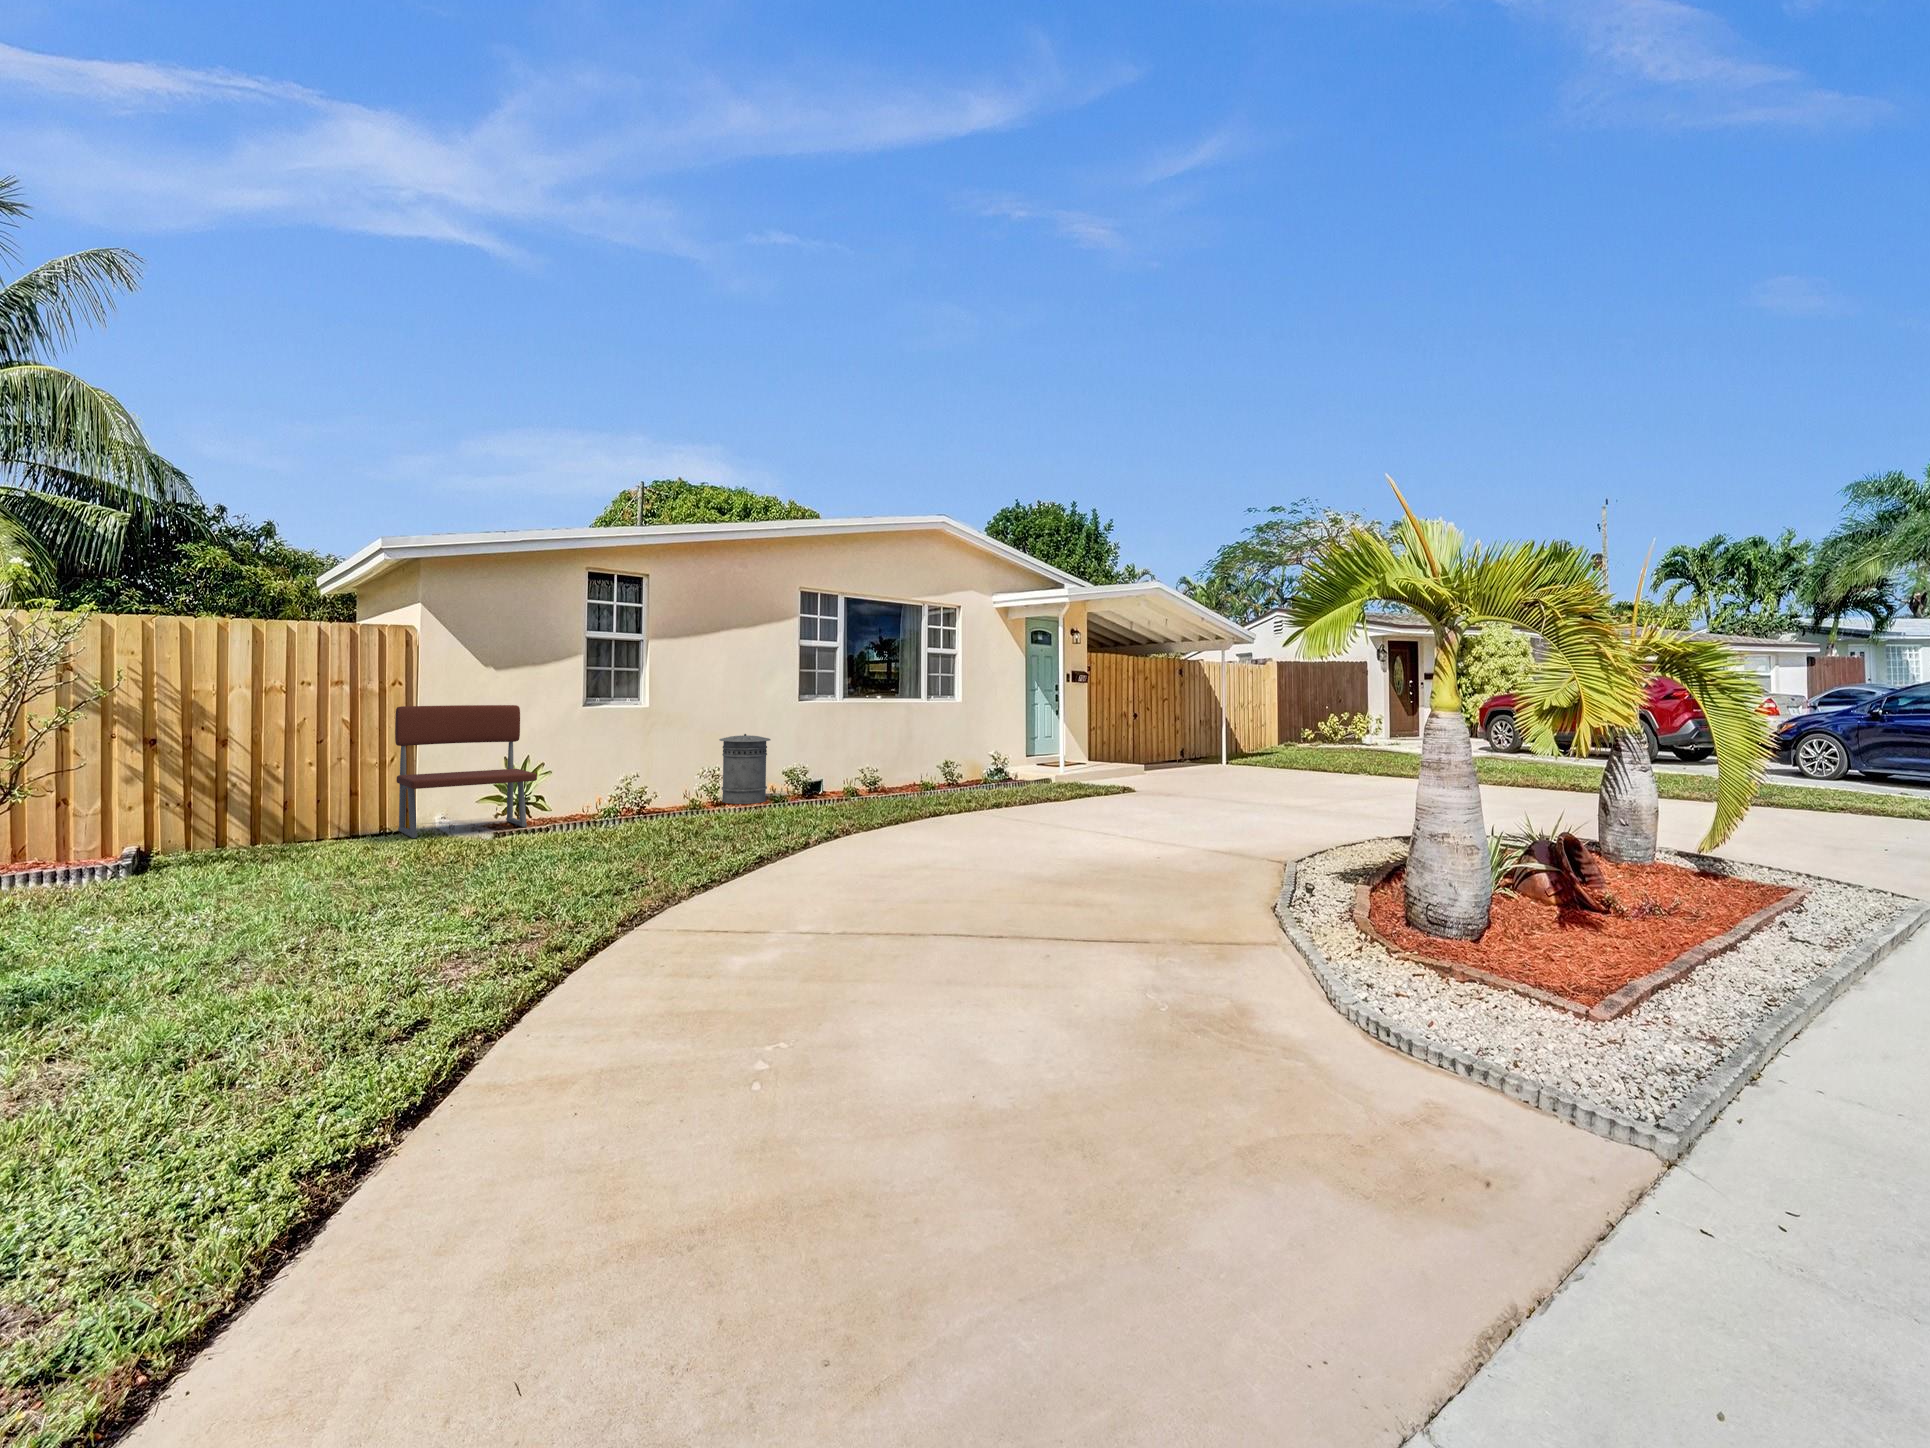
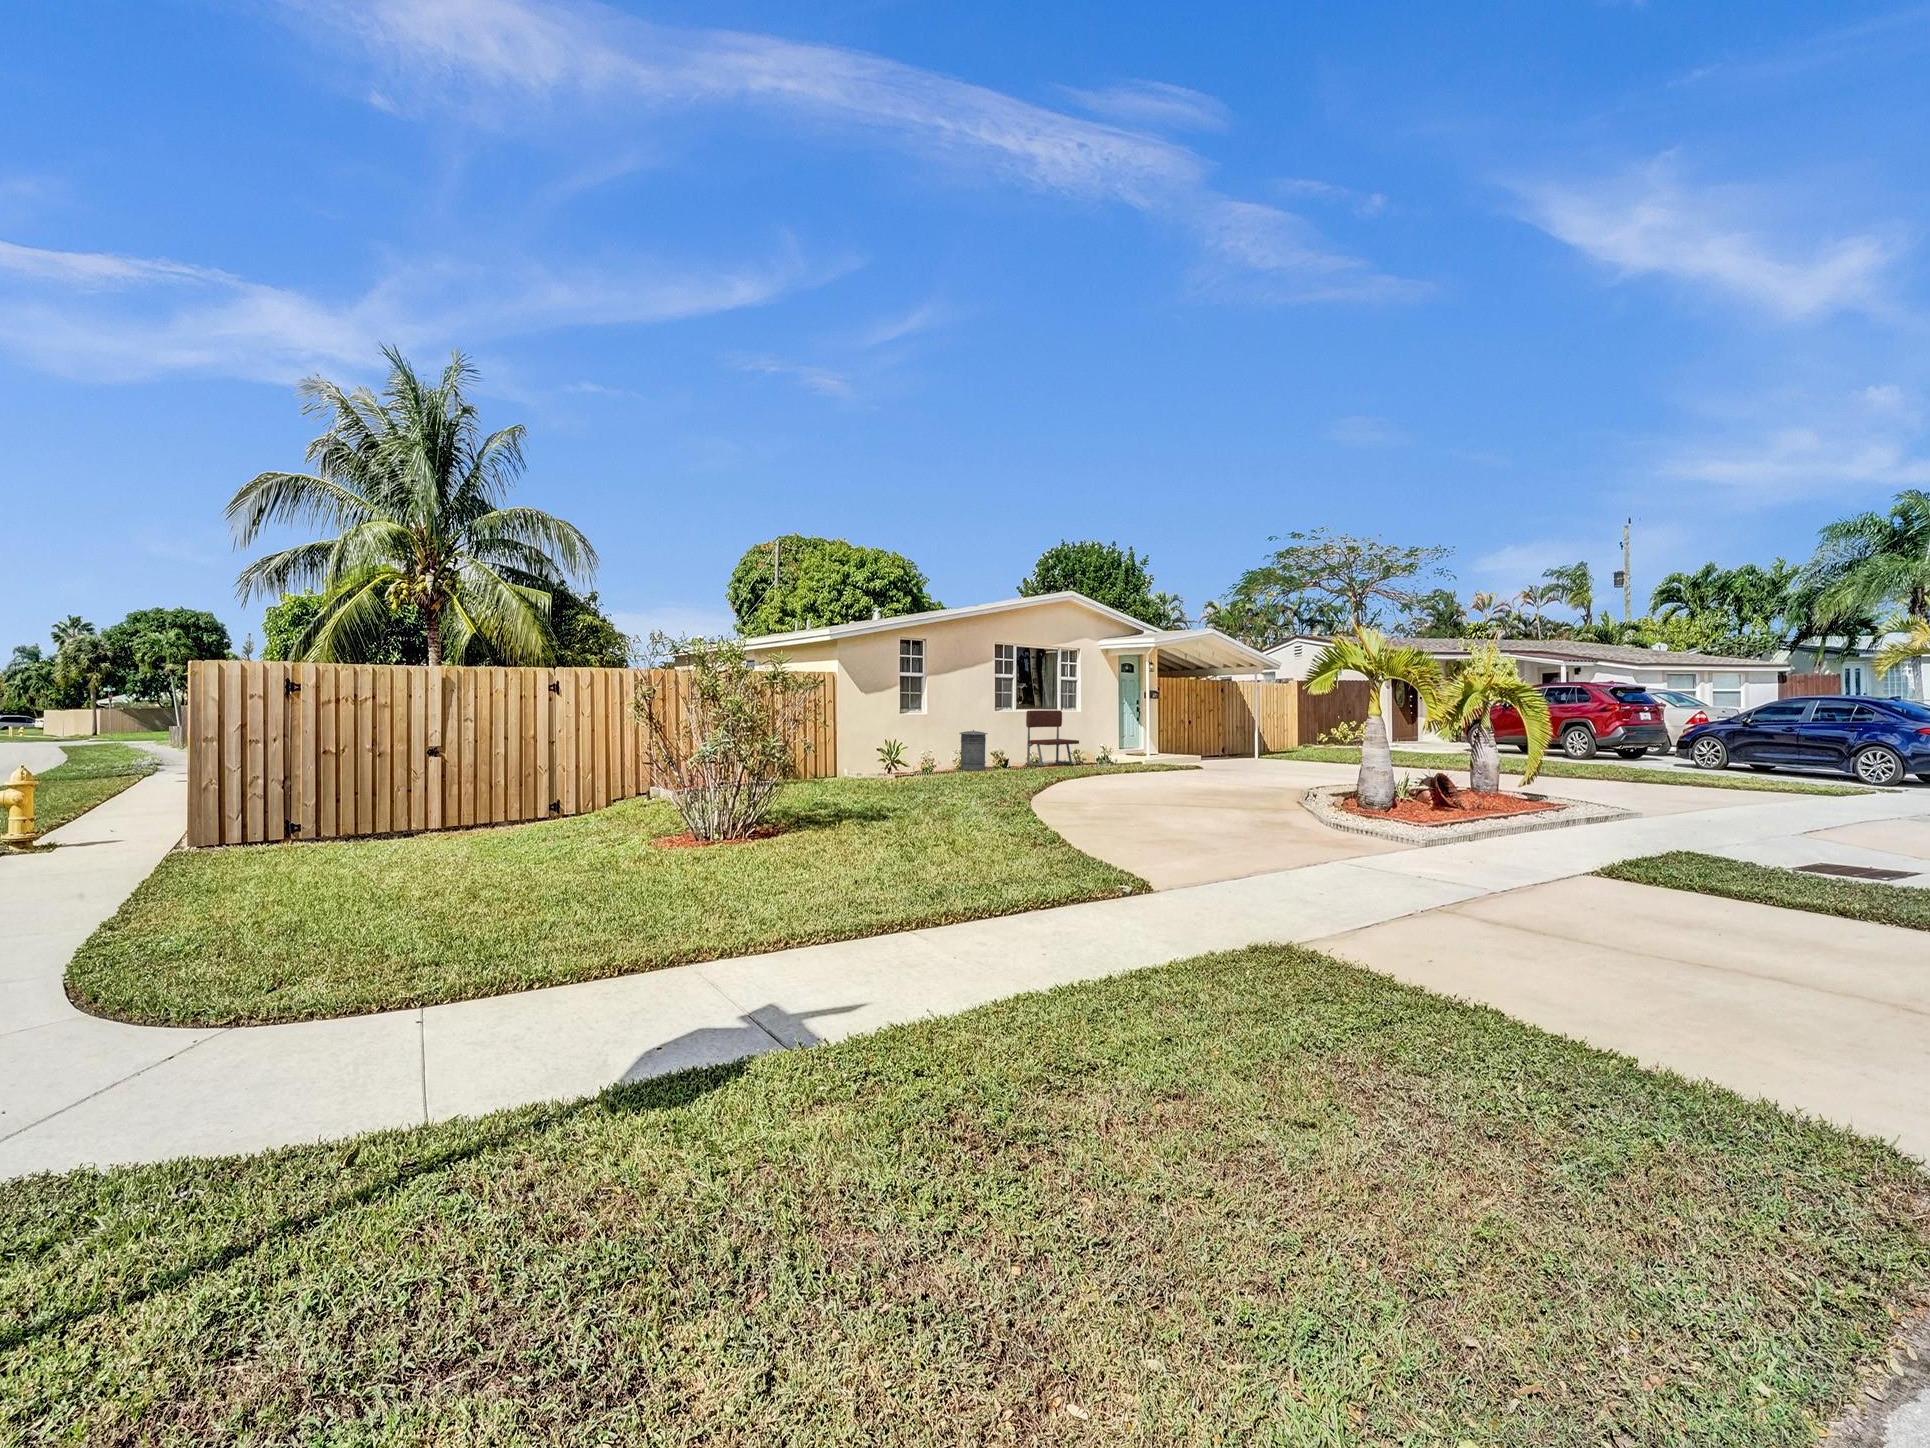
bench: present [395,705,537,838] -> present [1026,710,1079,766]

